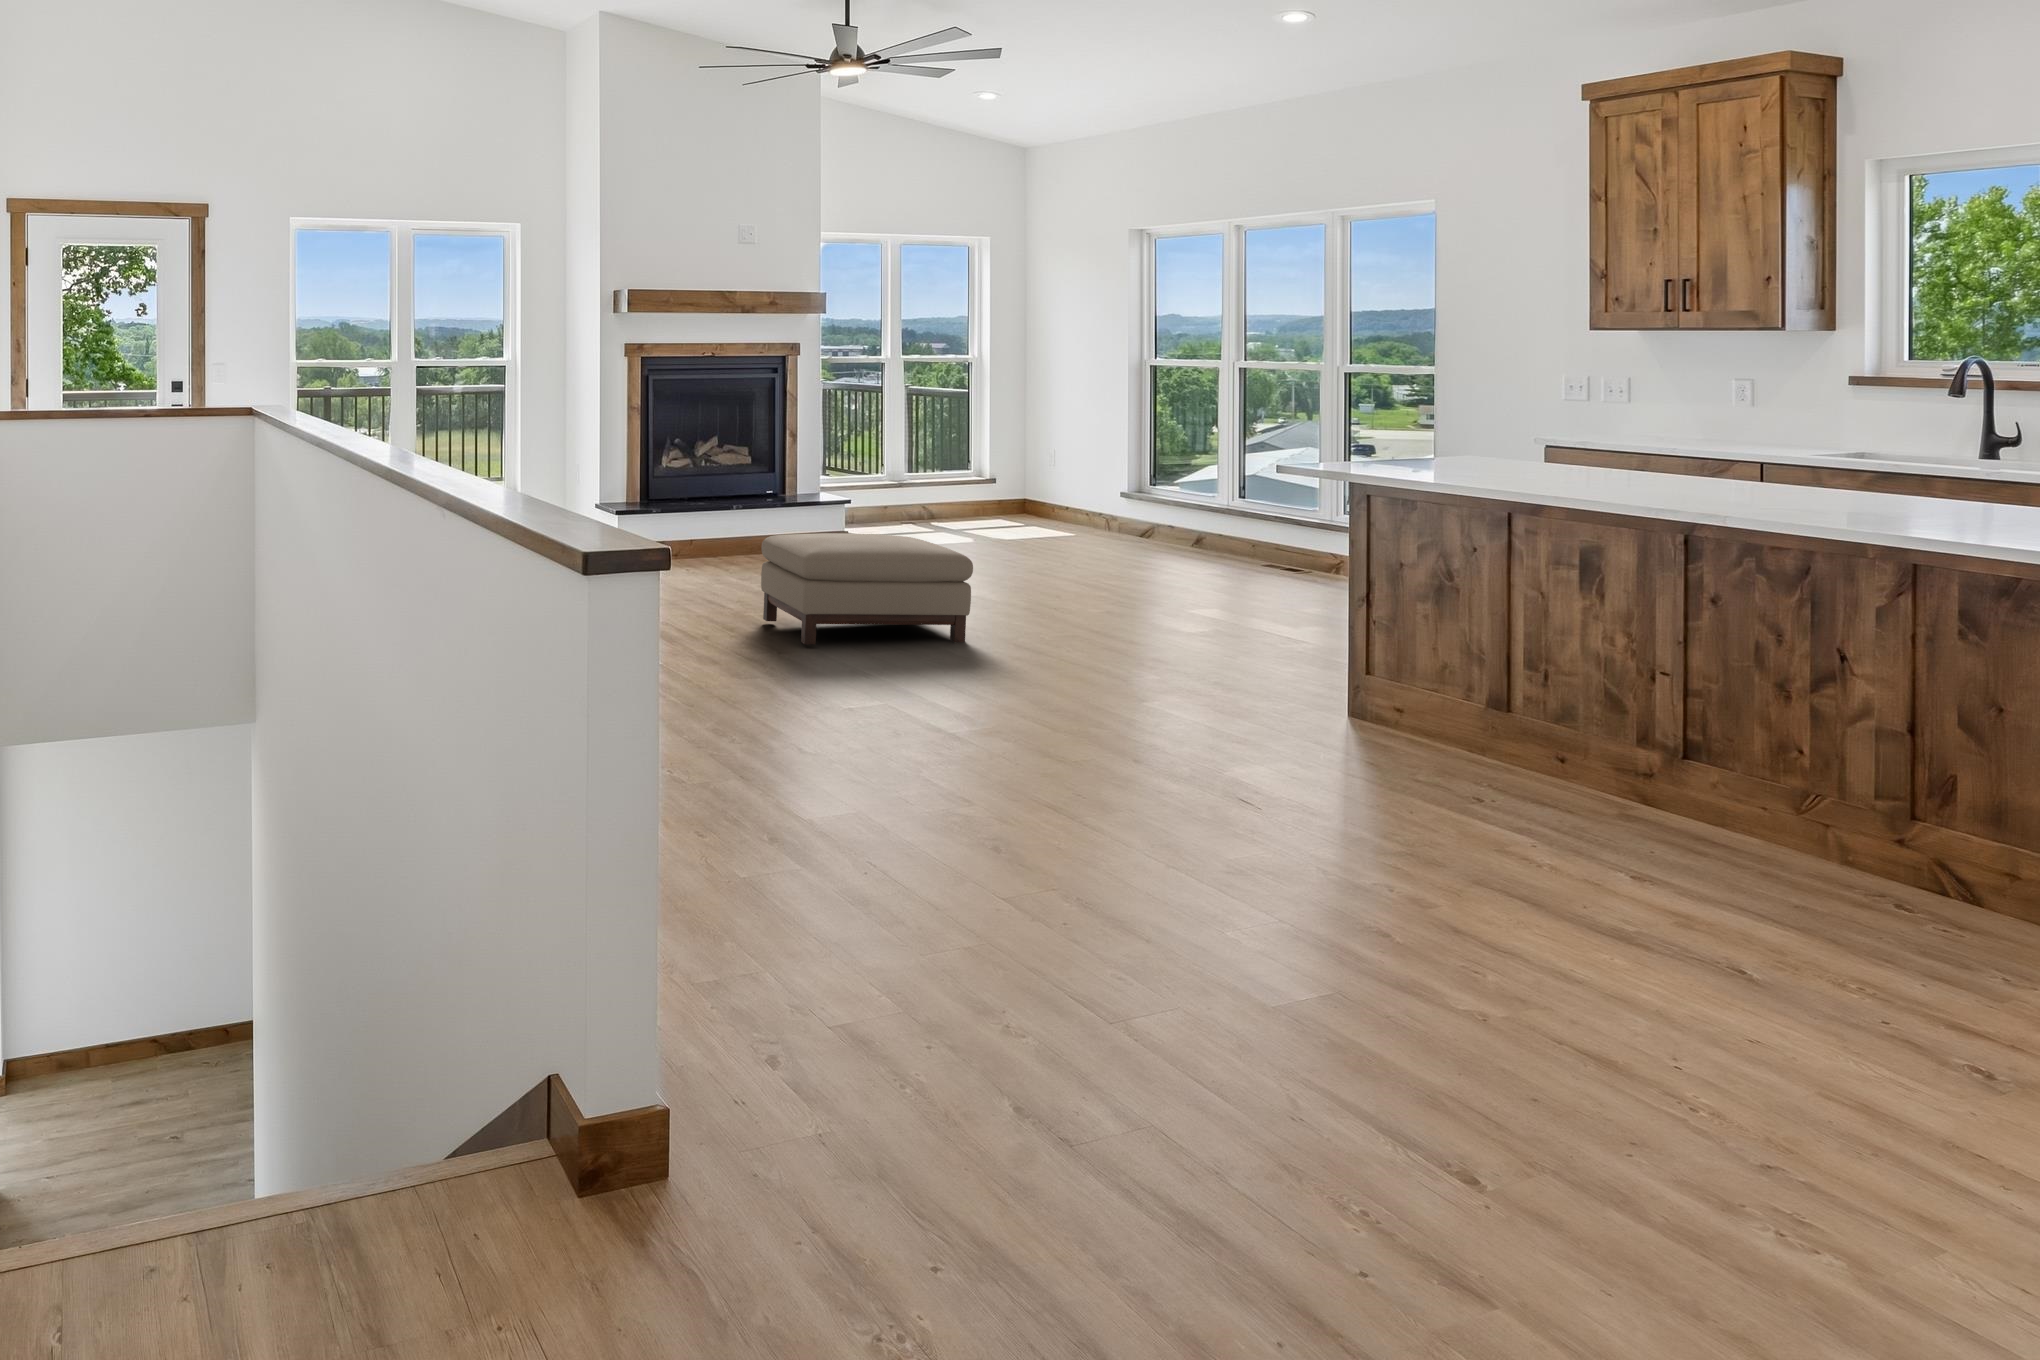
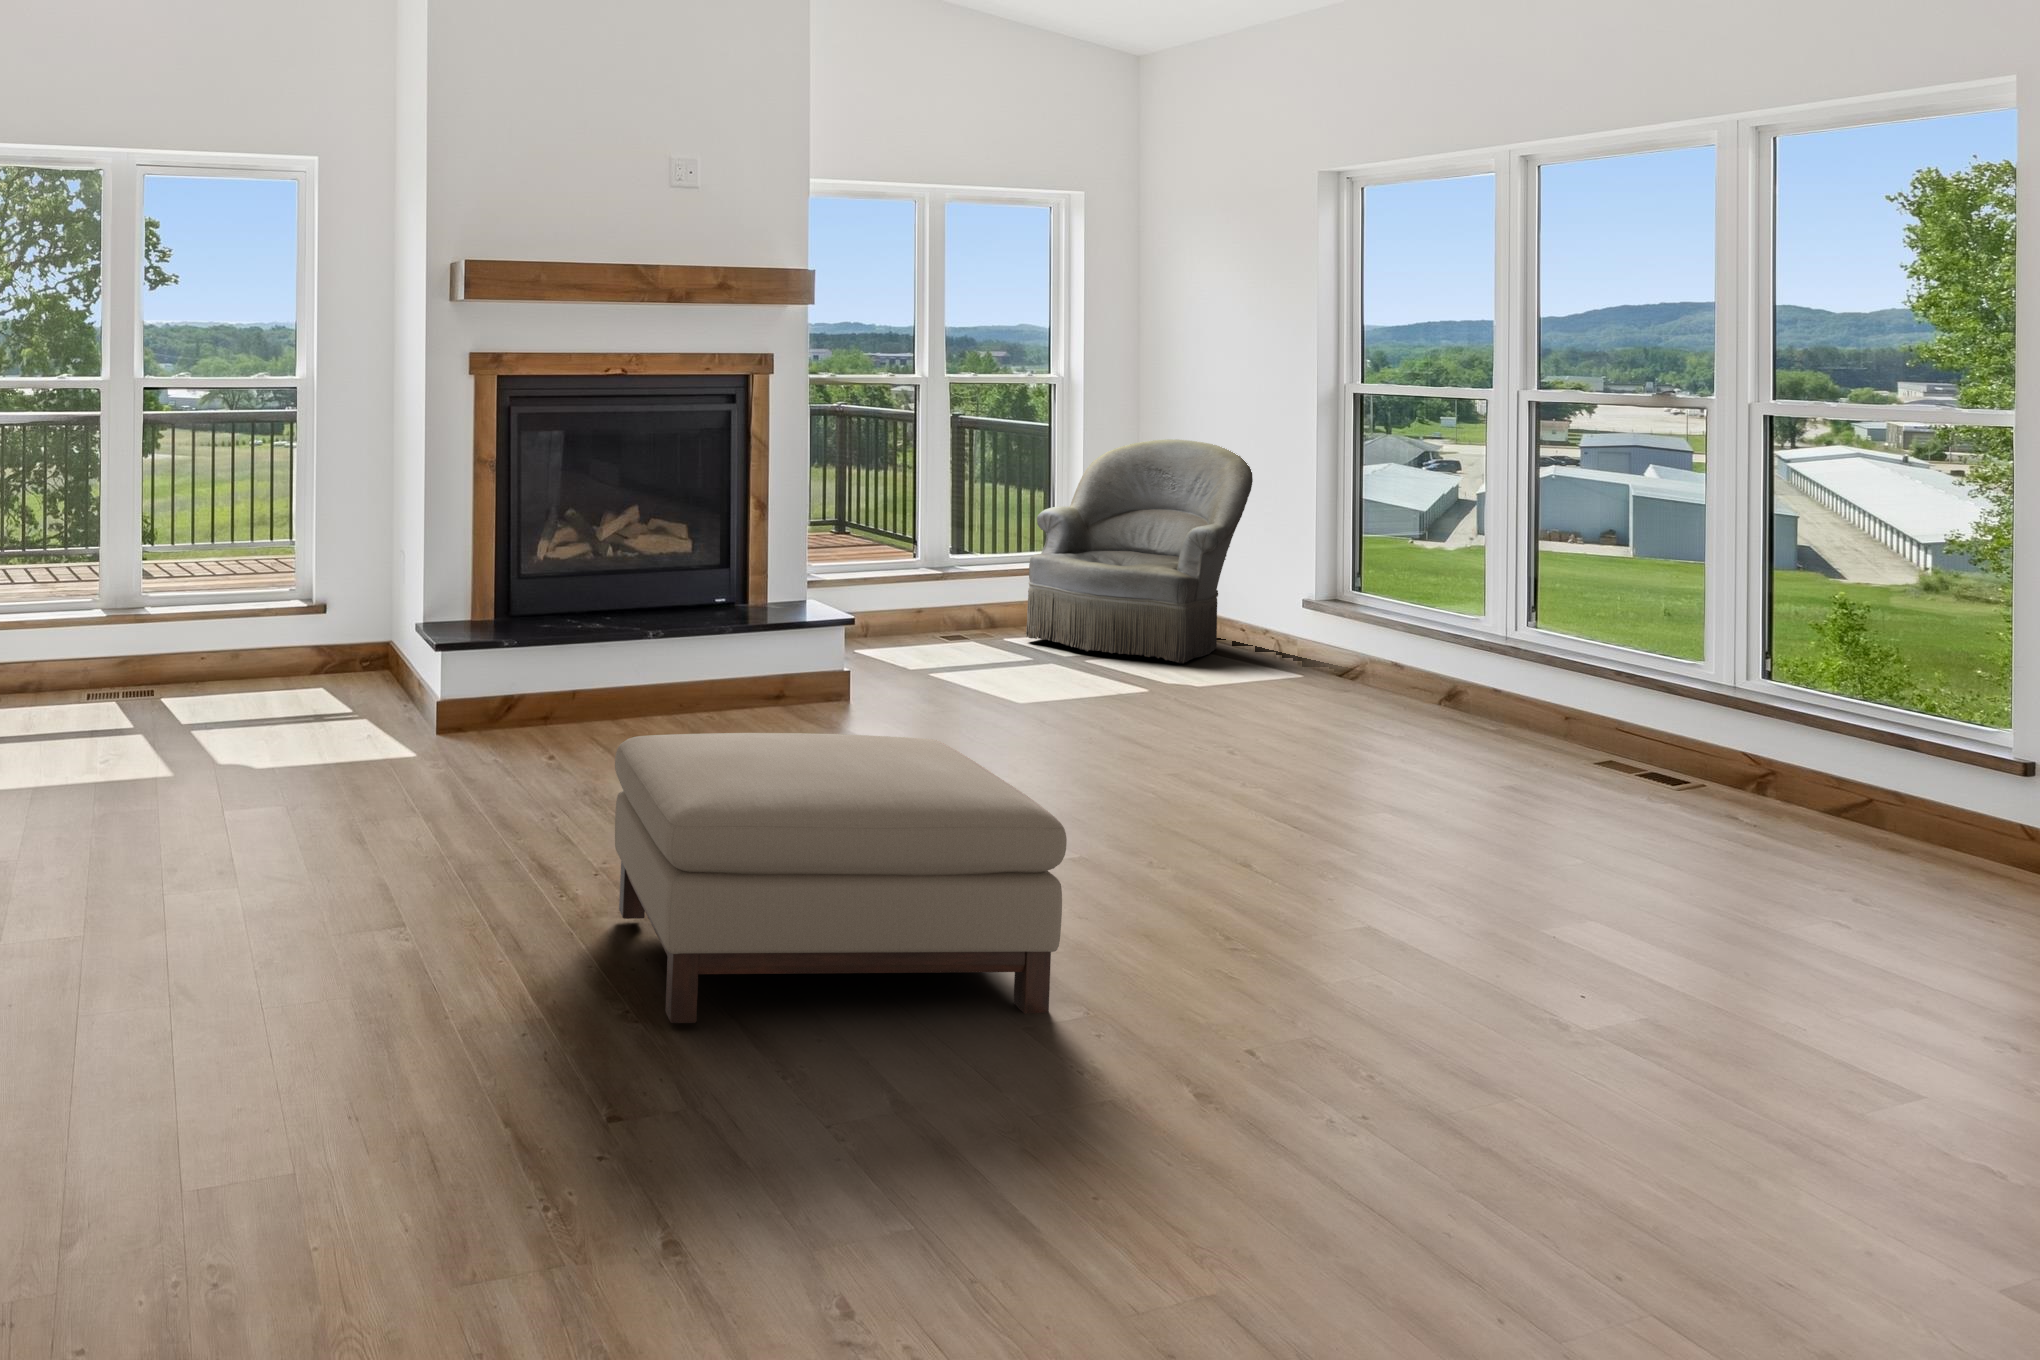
armchair: none [952,395,1095,535] -> present [1026,439,1253,664]

